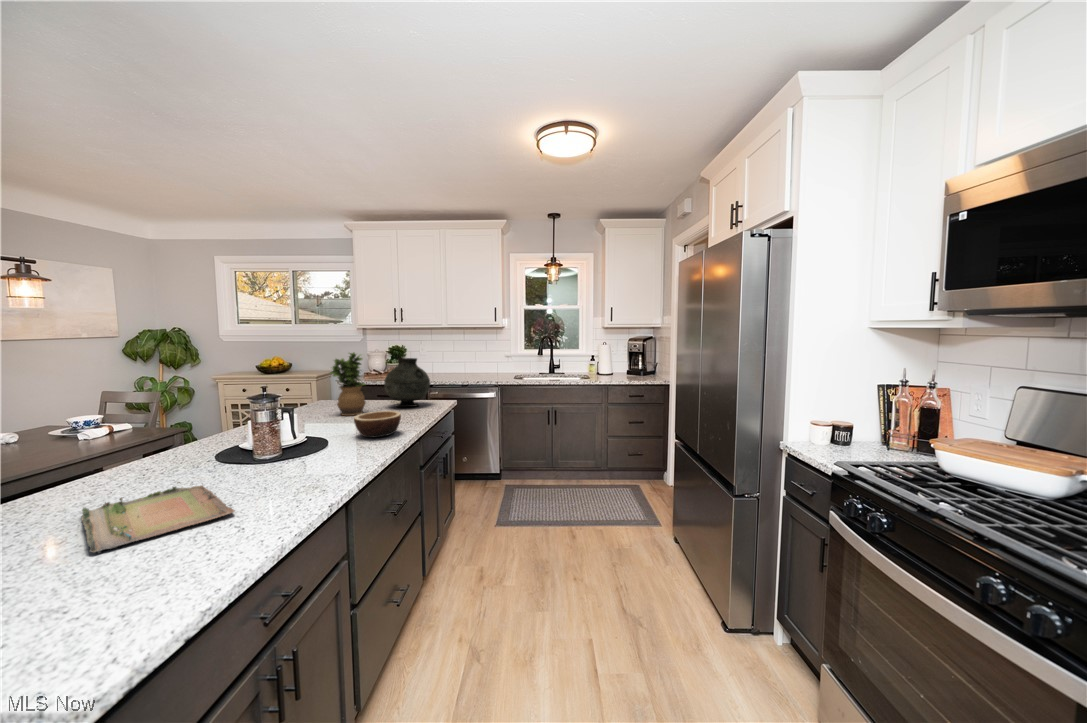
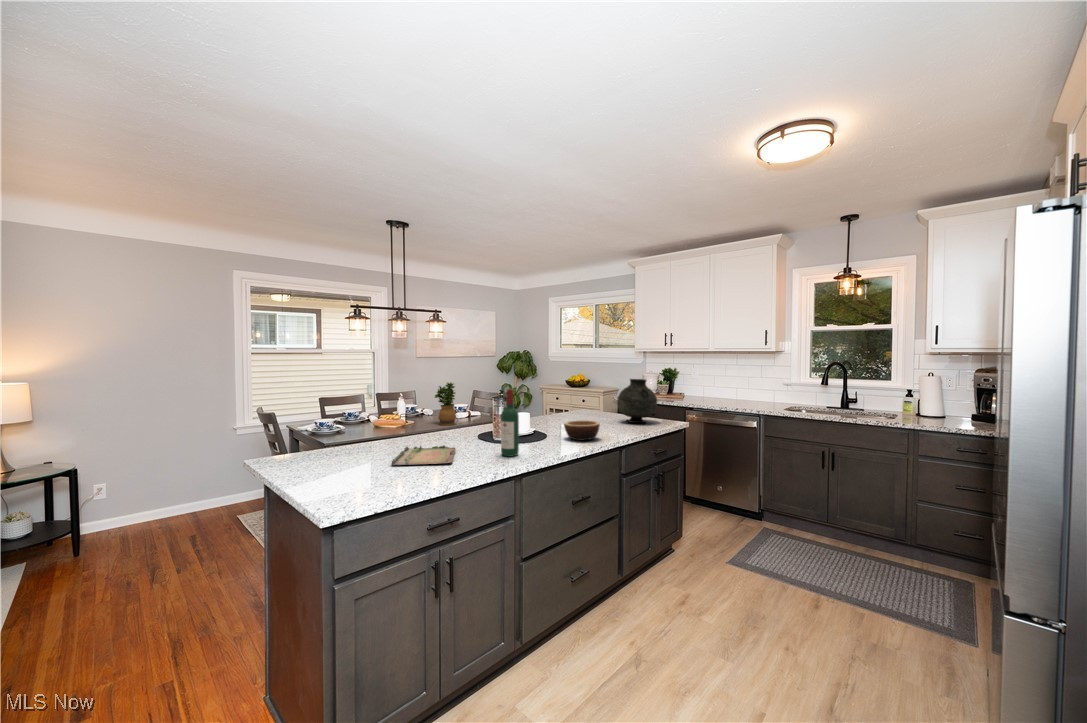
potted plant: present [330,353,366,416] -> present [434,382,456,425]
wine bottle: none [298,381,329,479] -> present [501,389,519,456]

